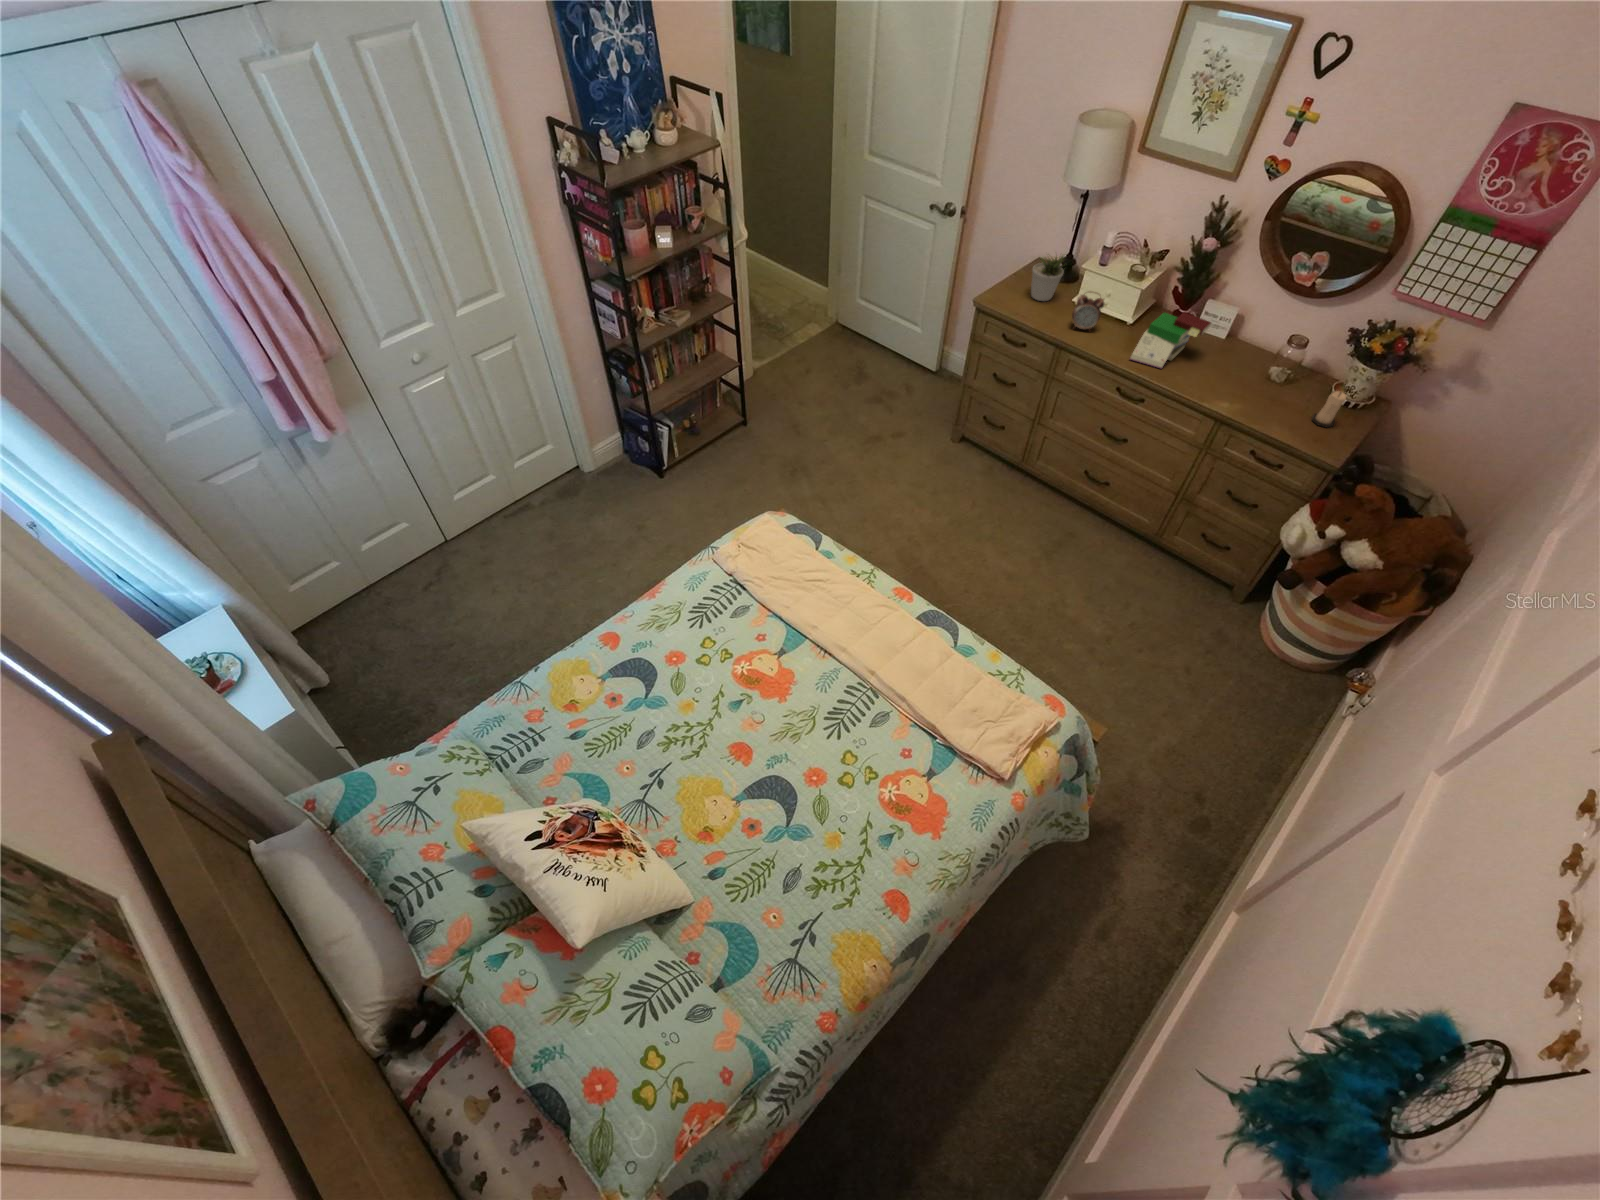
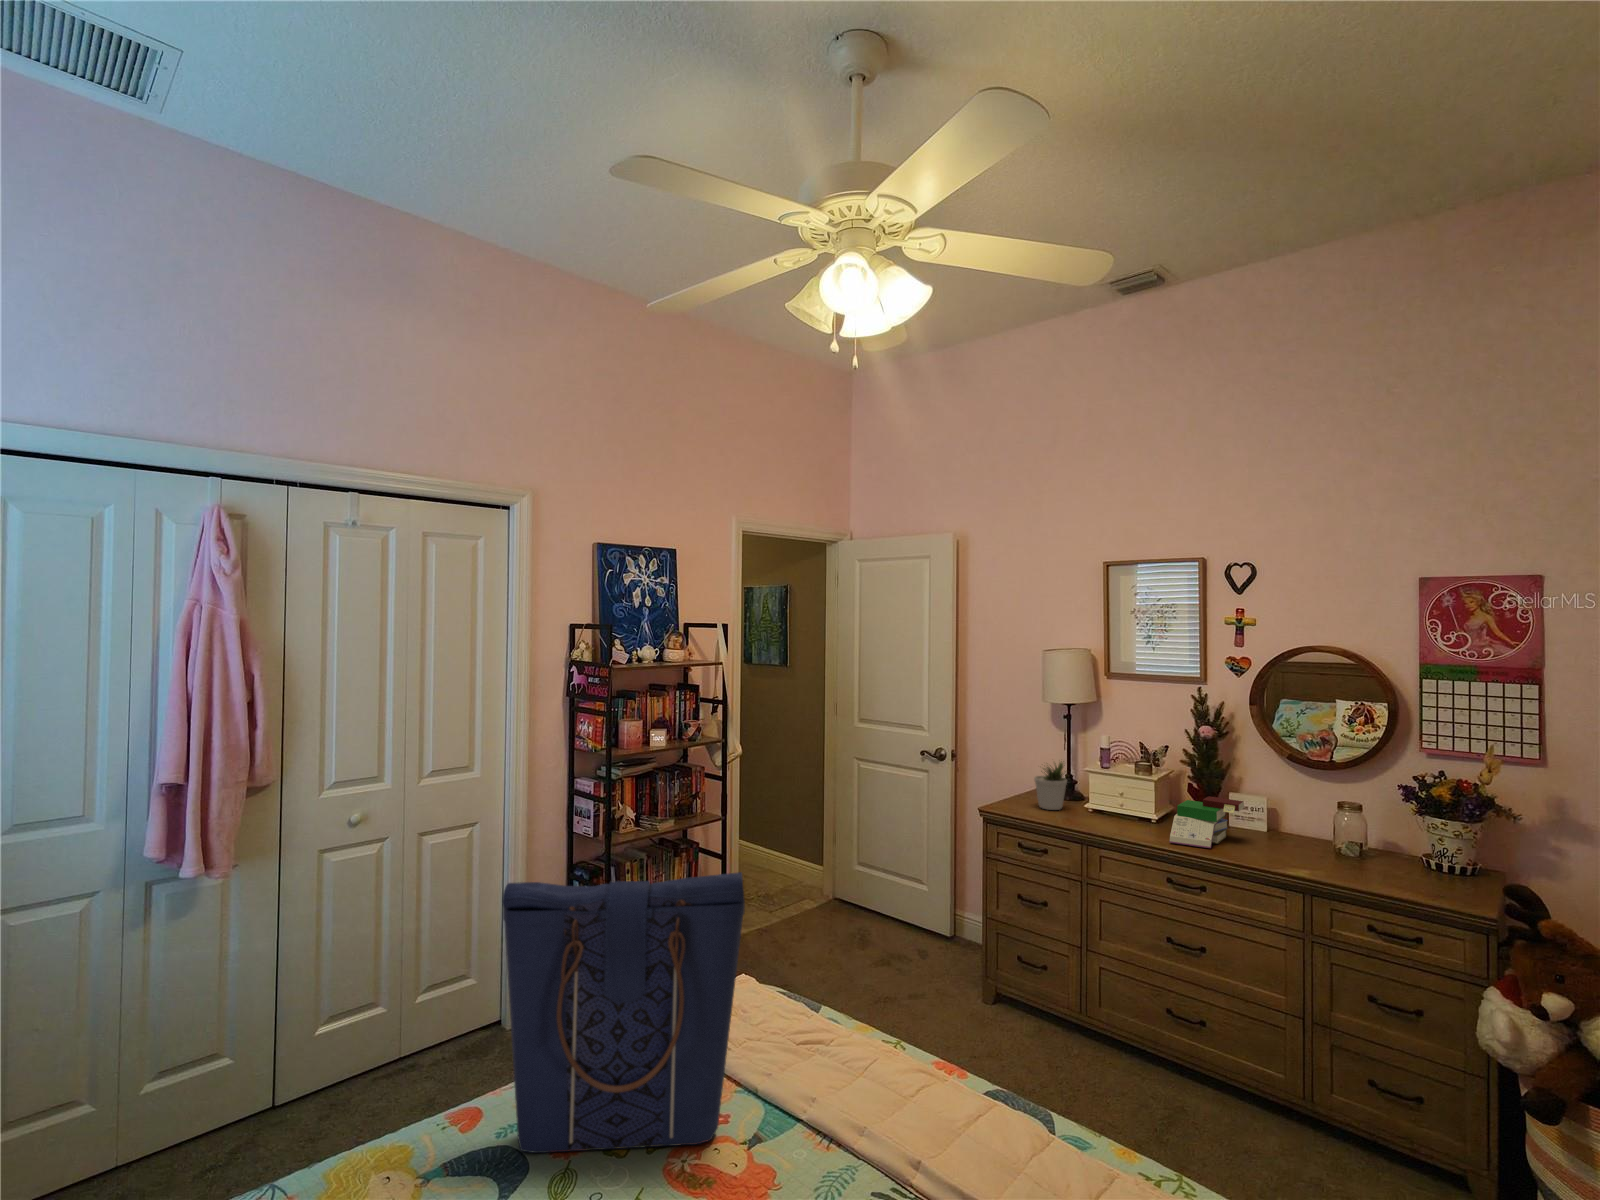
alarm clock: present [1072,294,1105,329] -> none [1089,784,1120,827]
candle: present [1312,391,1346,427] -> none [1419,840,1452,887]
tote bag: none [609,538,771,663] -> present [502,872,745,1153]

